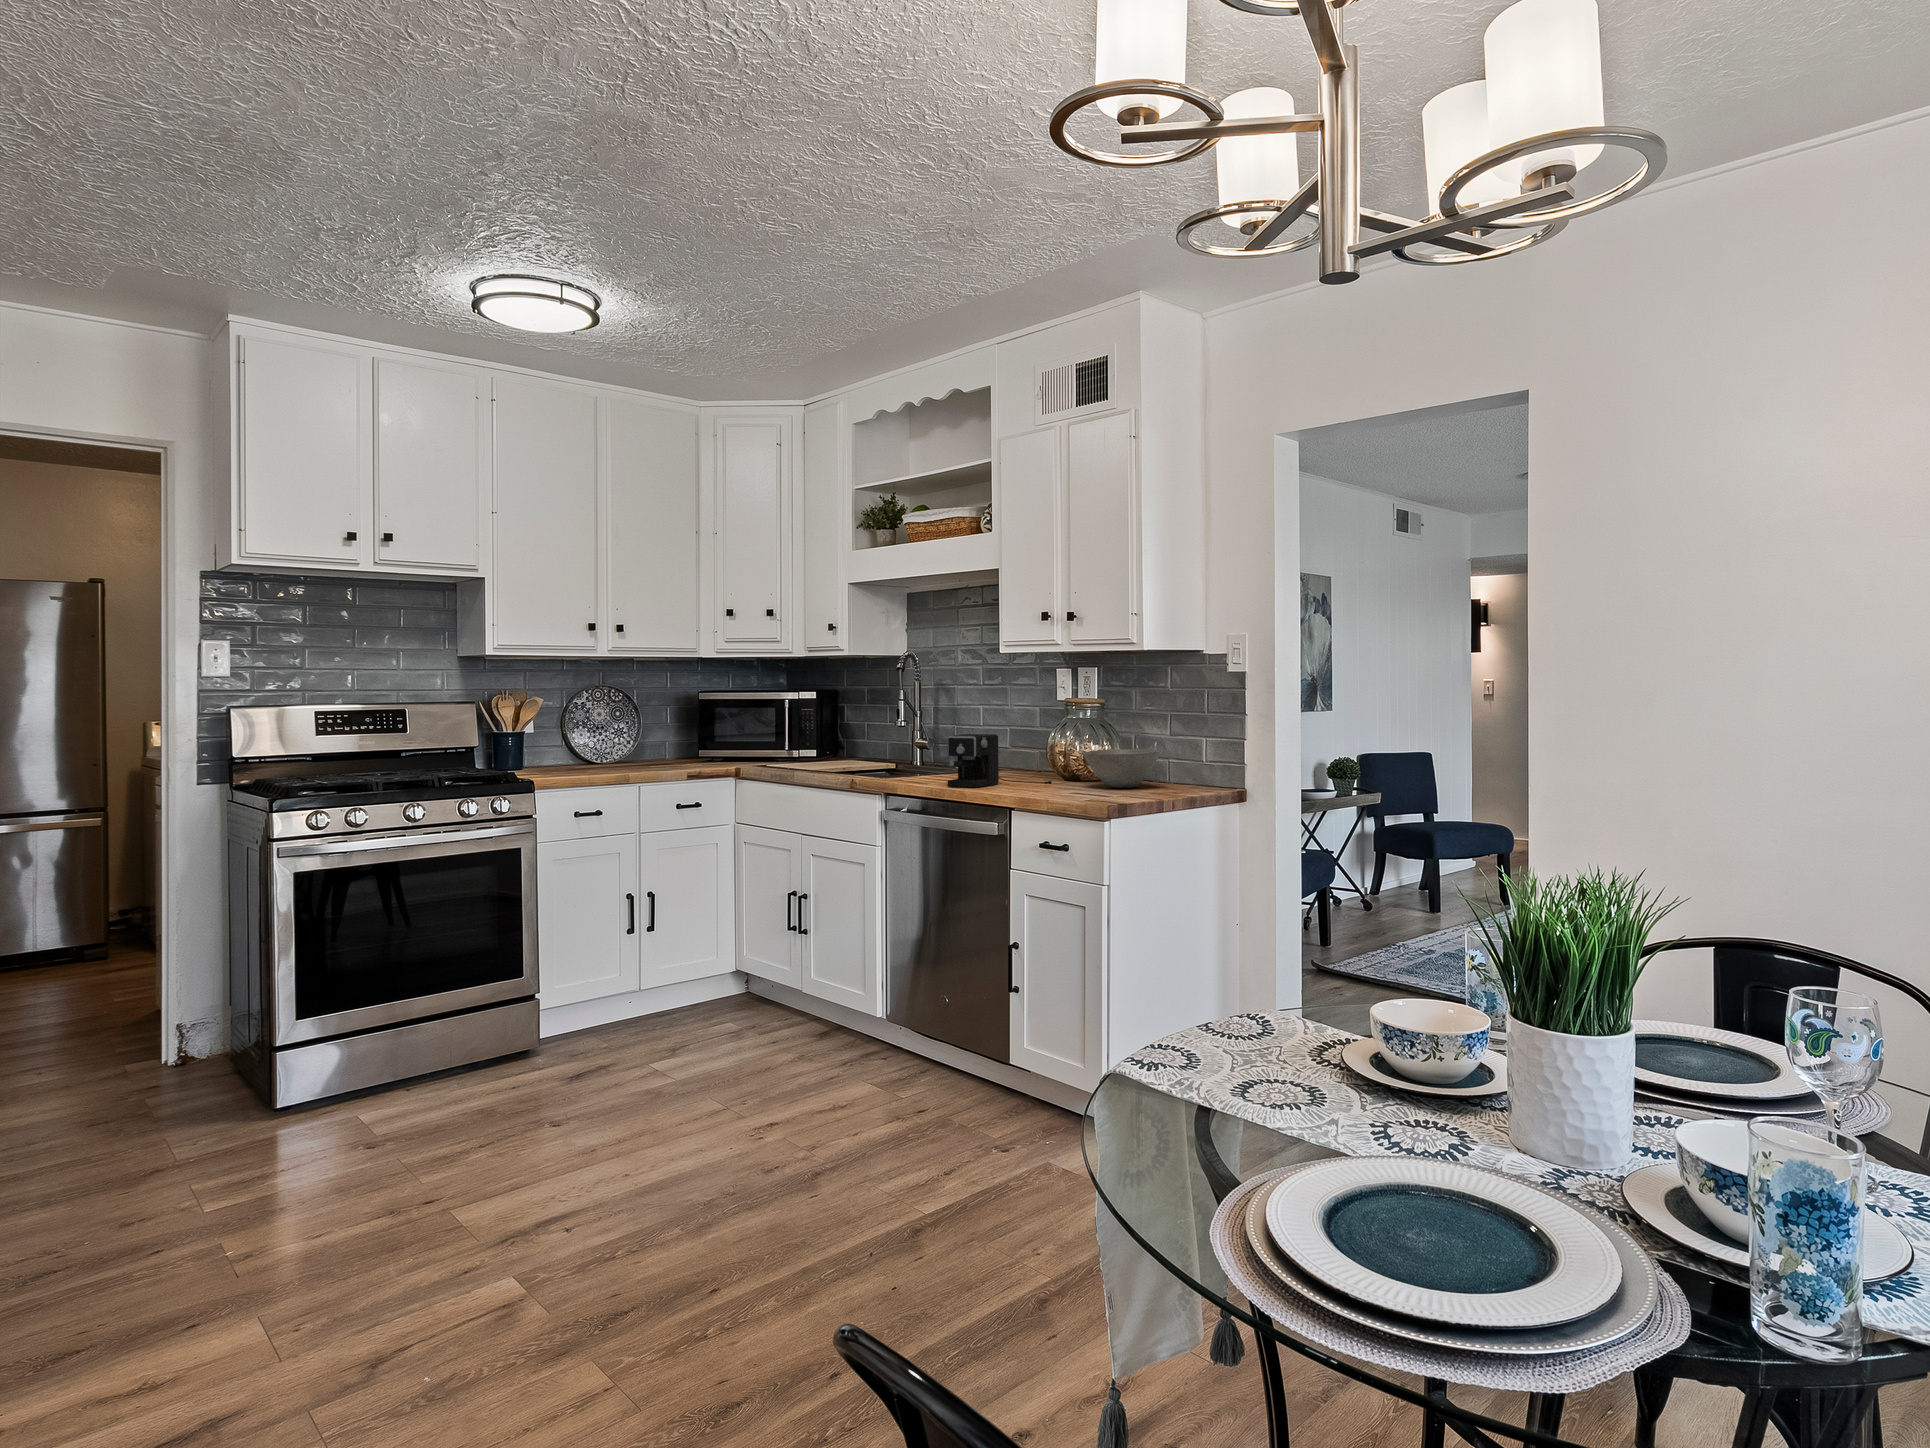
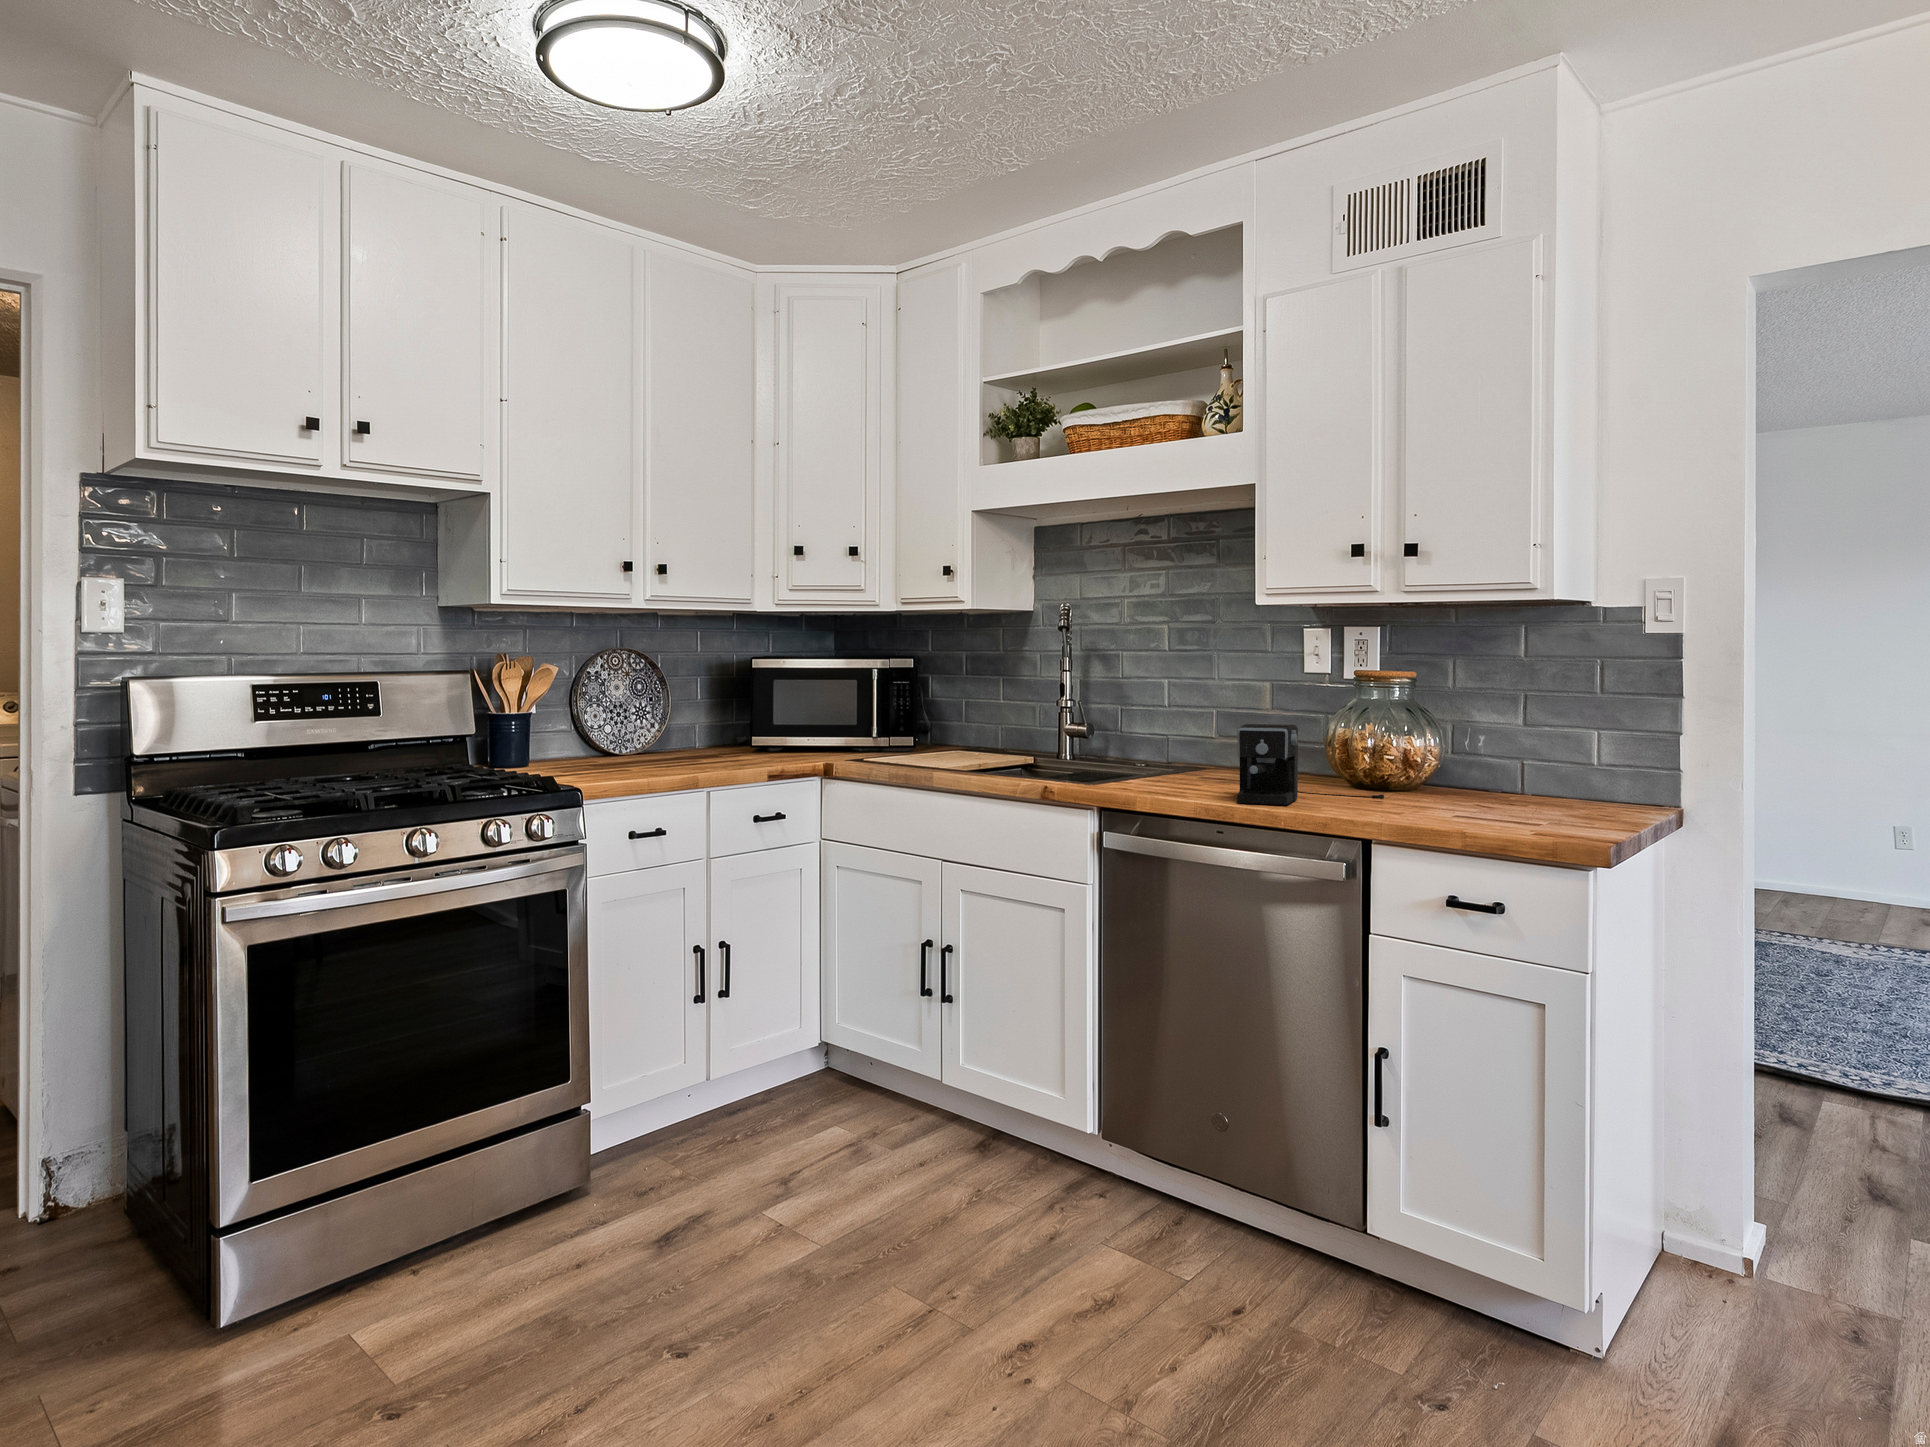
bowl: present [1083,749,1160,788] -> none [1440,748,1570,807]

